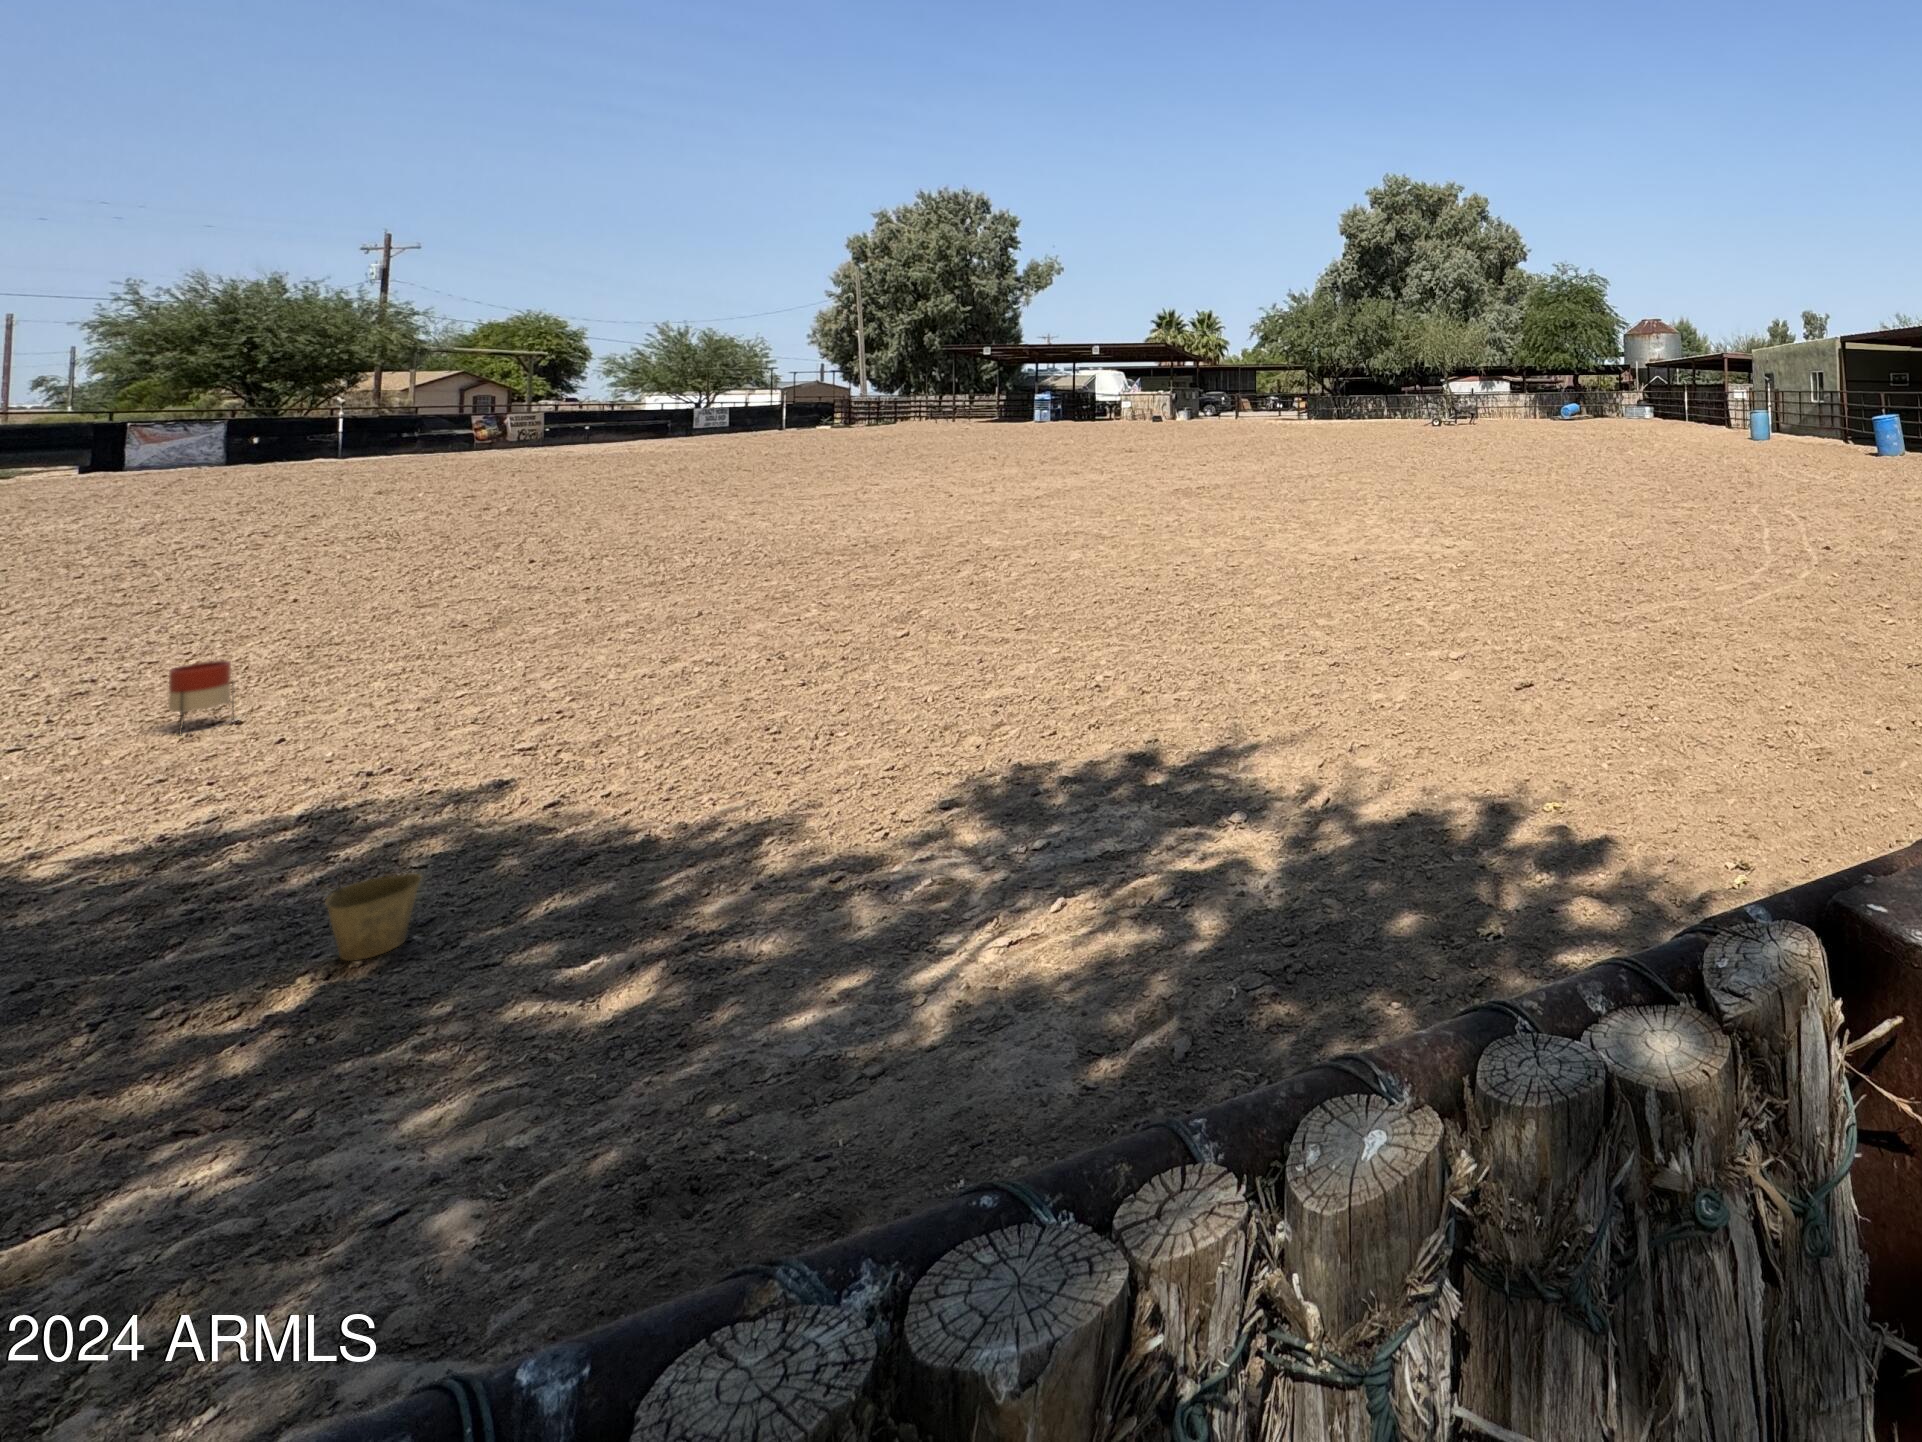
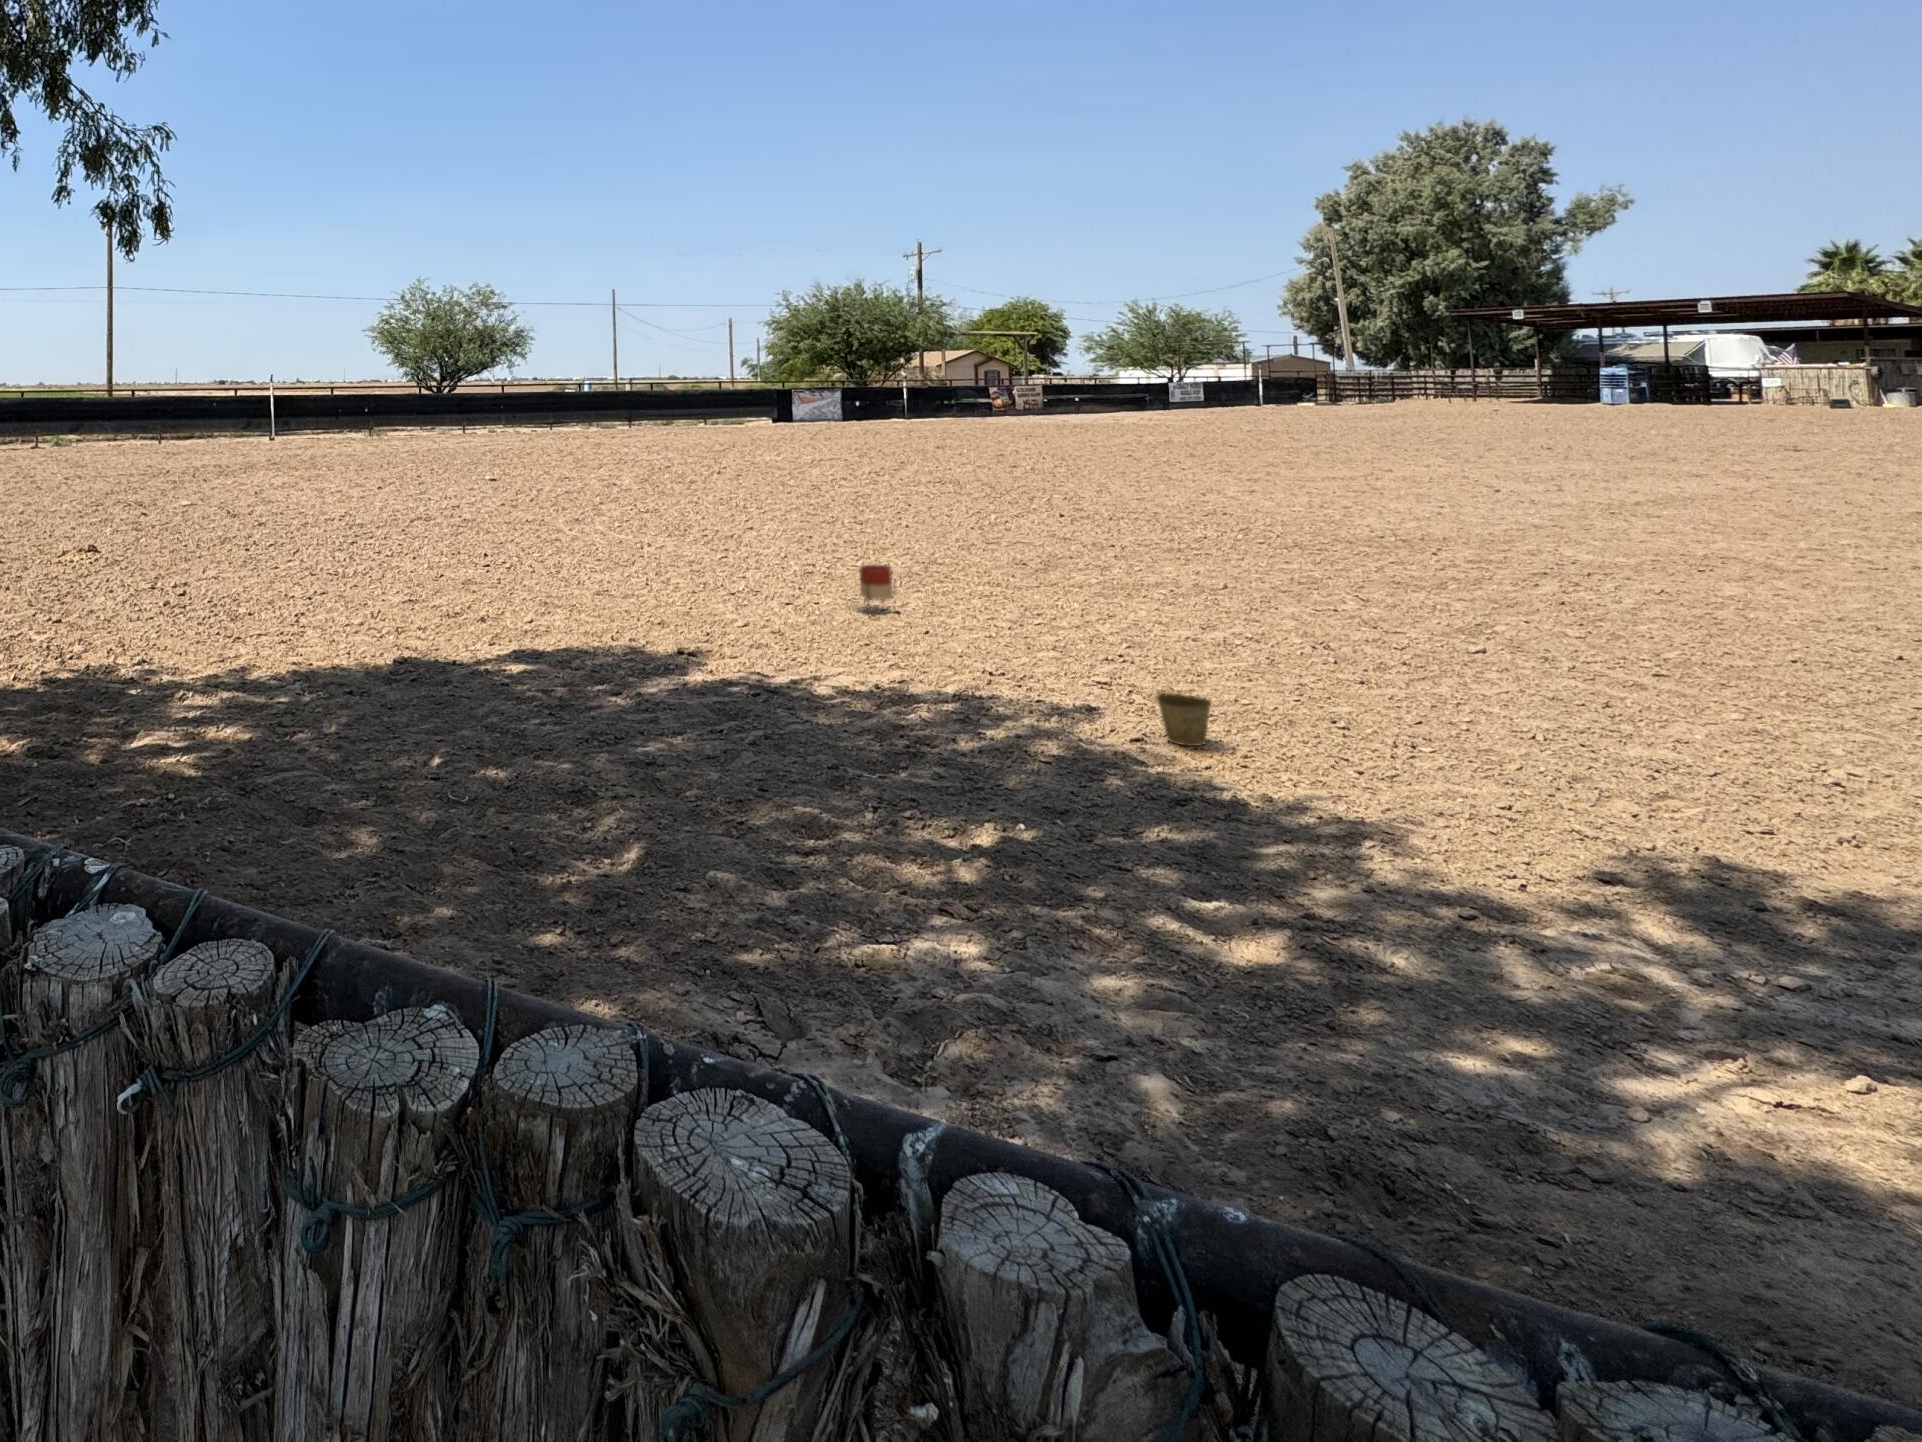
bucket: present [325,855,421,961] -> present [1157,672,1211,746]

